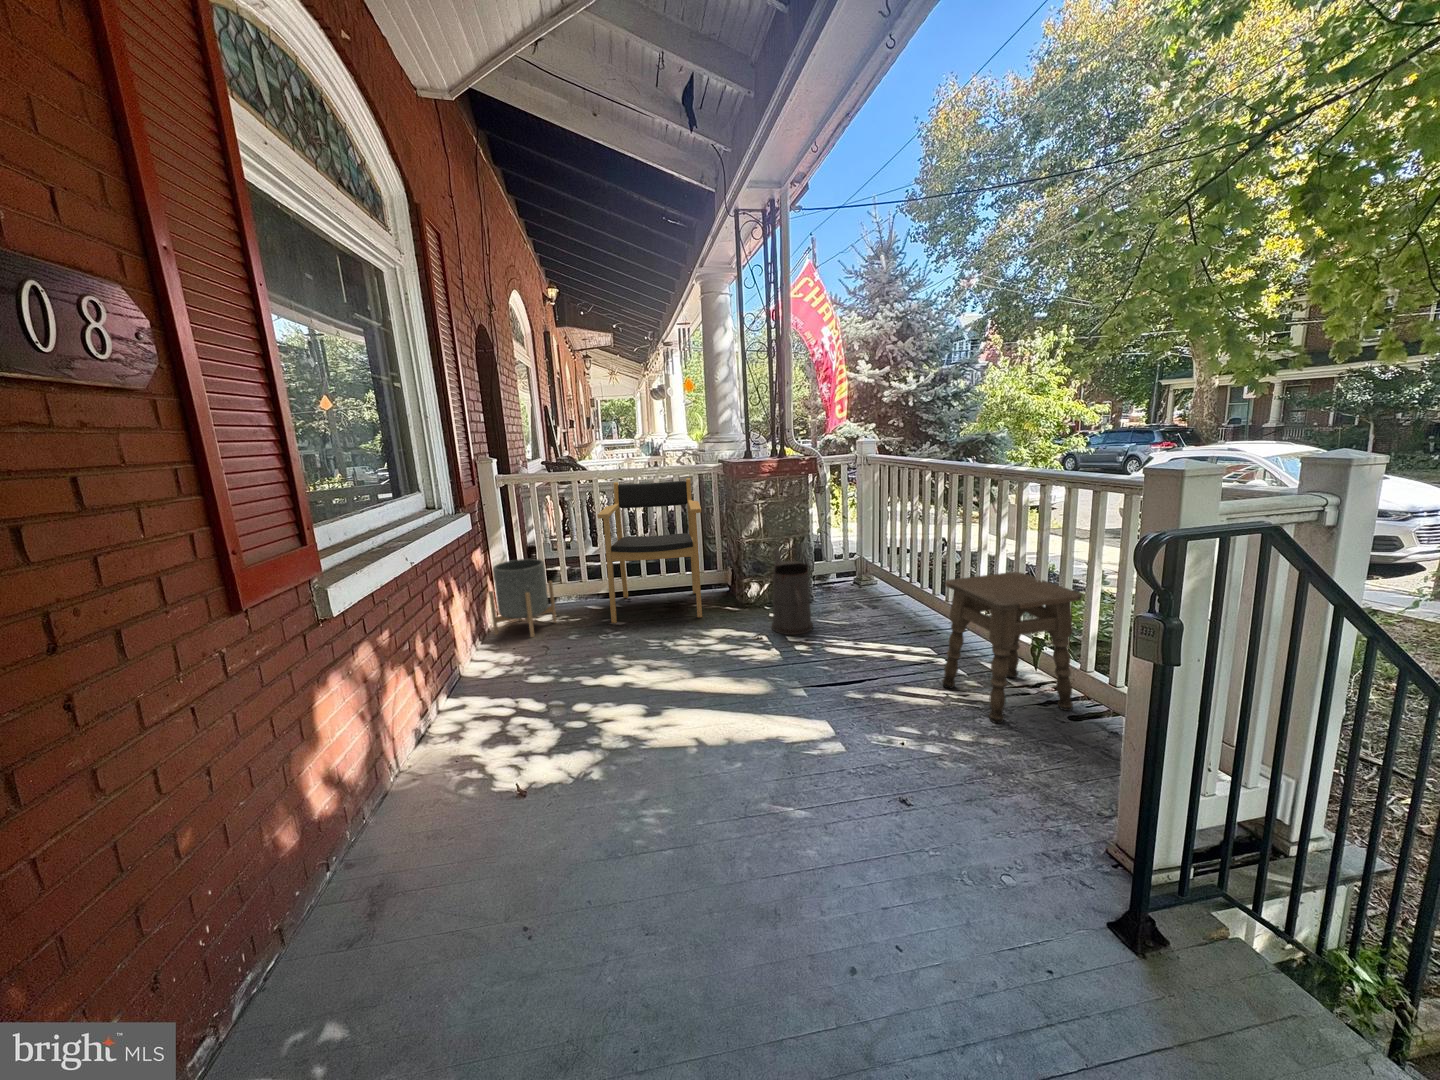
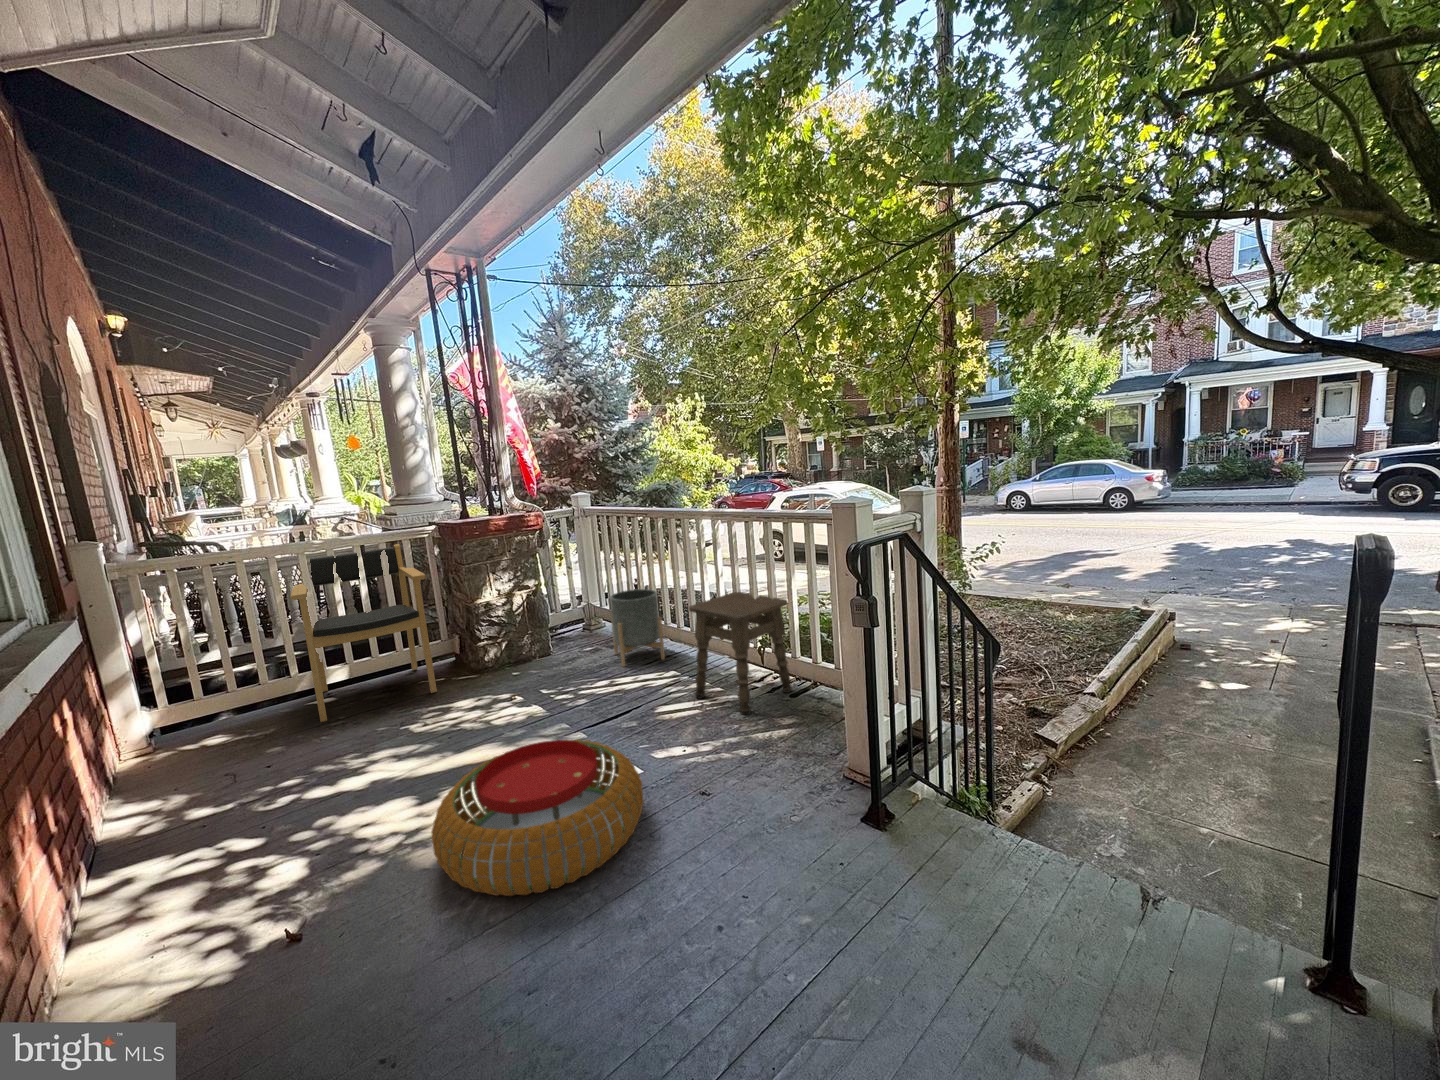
watering can: present [771,548,813,635] -> none [508,602,563,689]
planter: present [489,559,557,637] -> present [610,589,665,667]
pouf: none [622,692,828,845] -> present [432,740,644,896]

